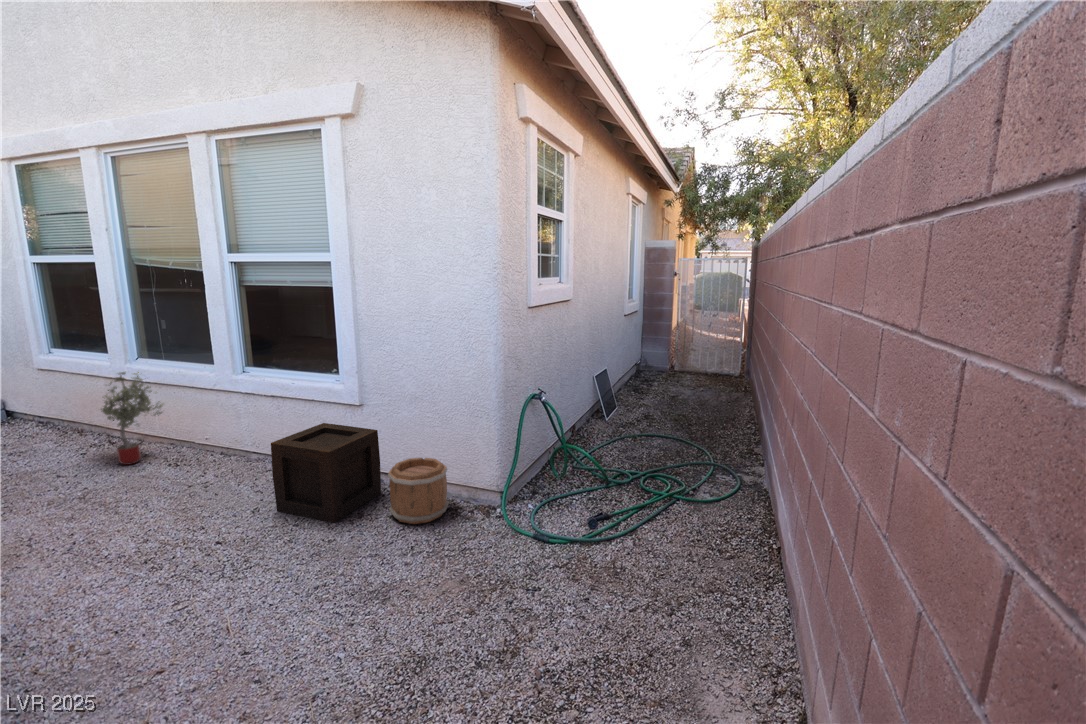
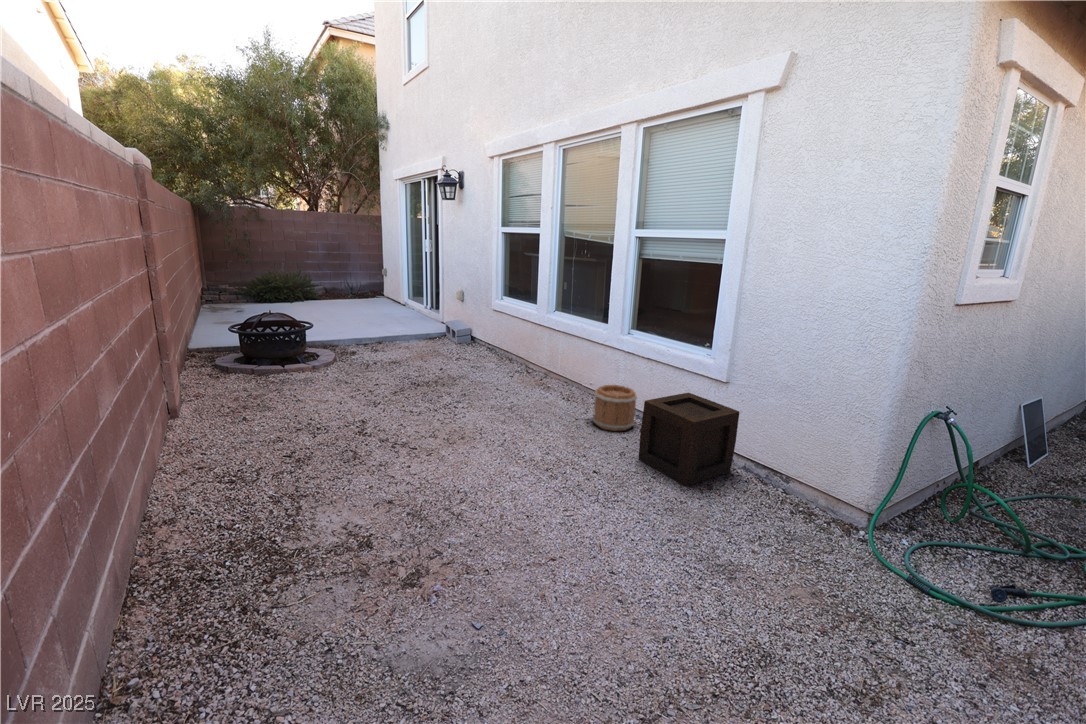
potted tree: present [101,372,163,465] -> none [526,319,567,390]
bucket: present [388,458,449,524] -> present [593,385,637,431]

